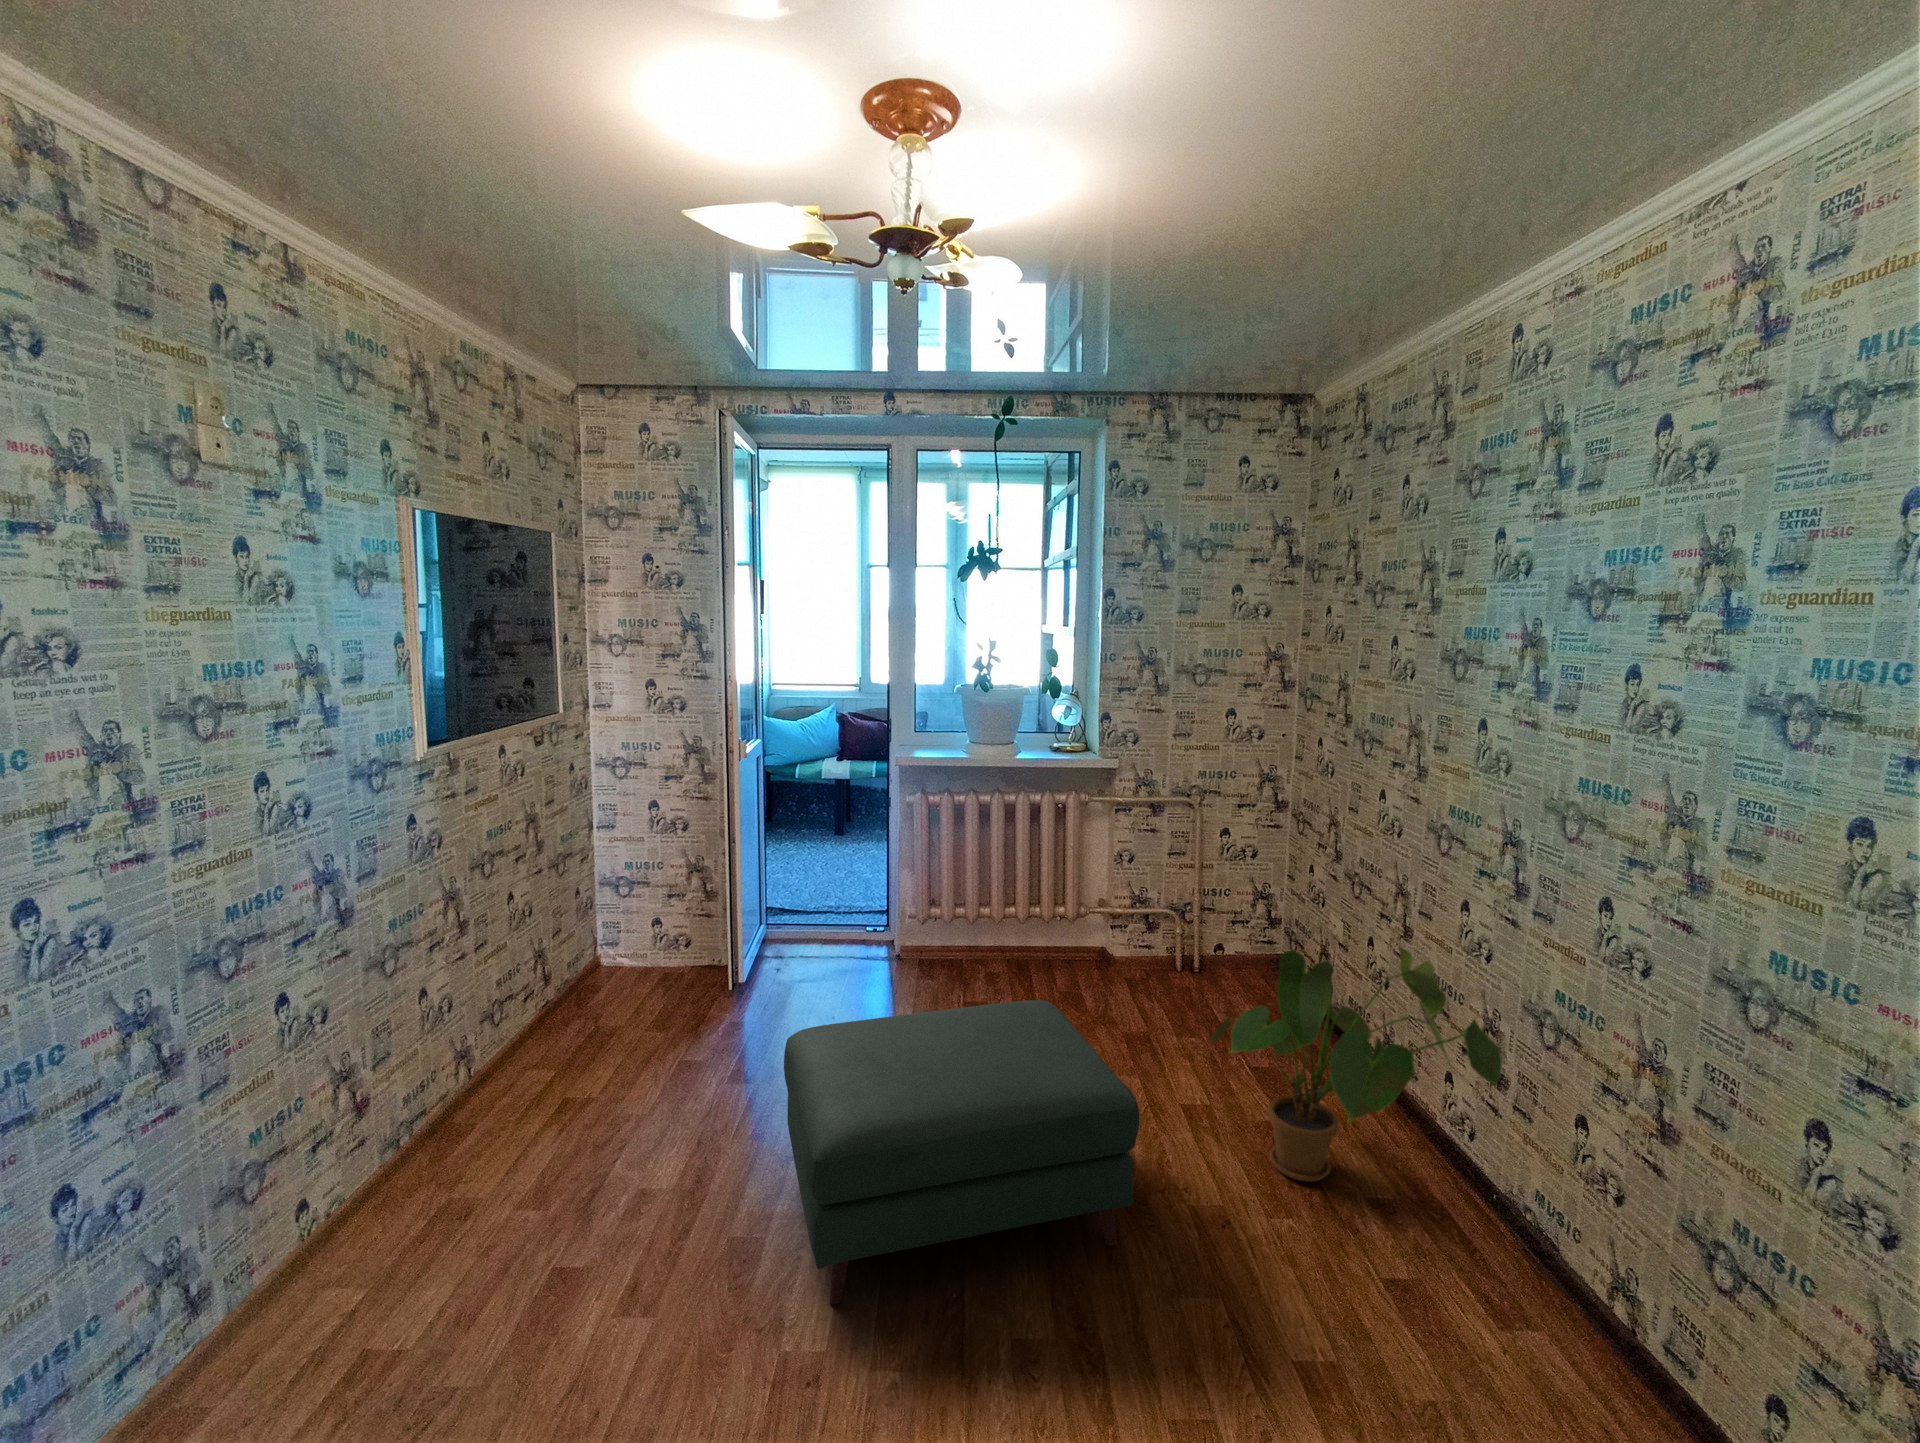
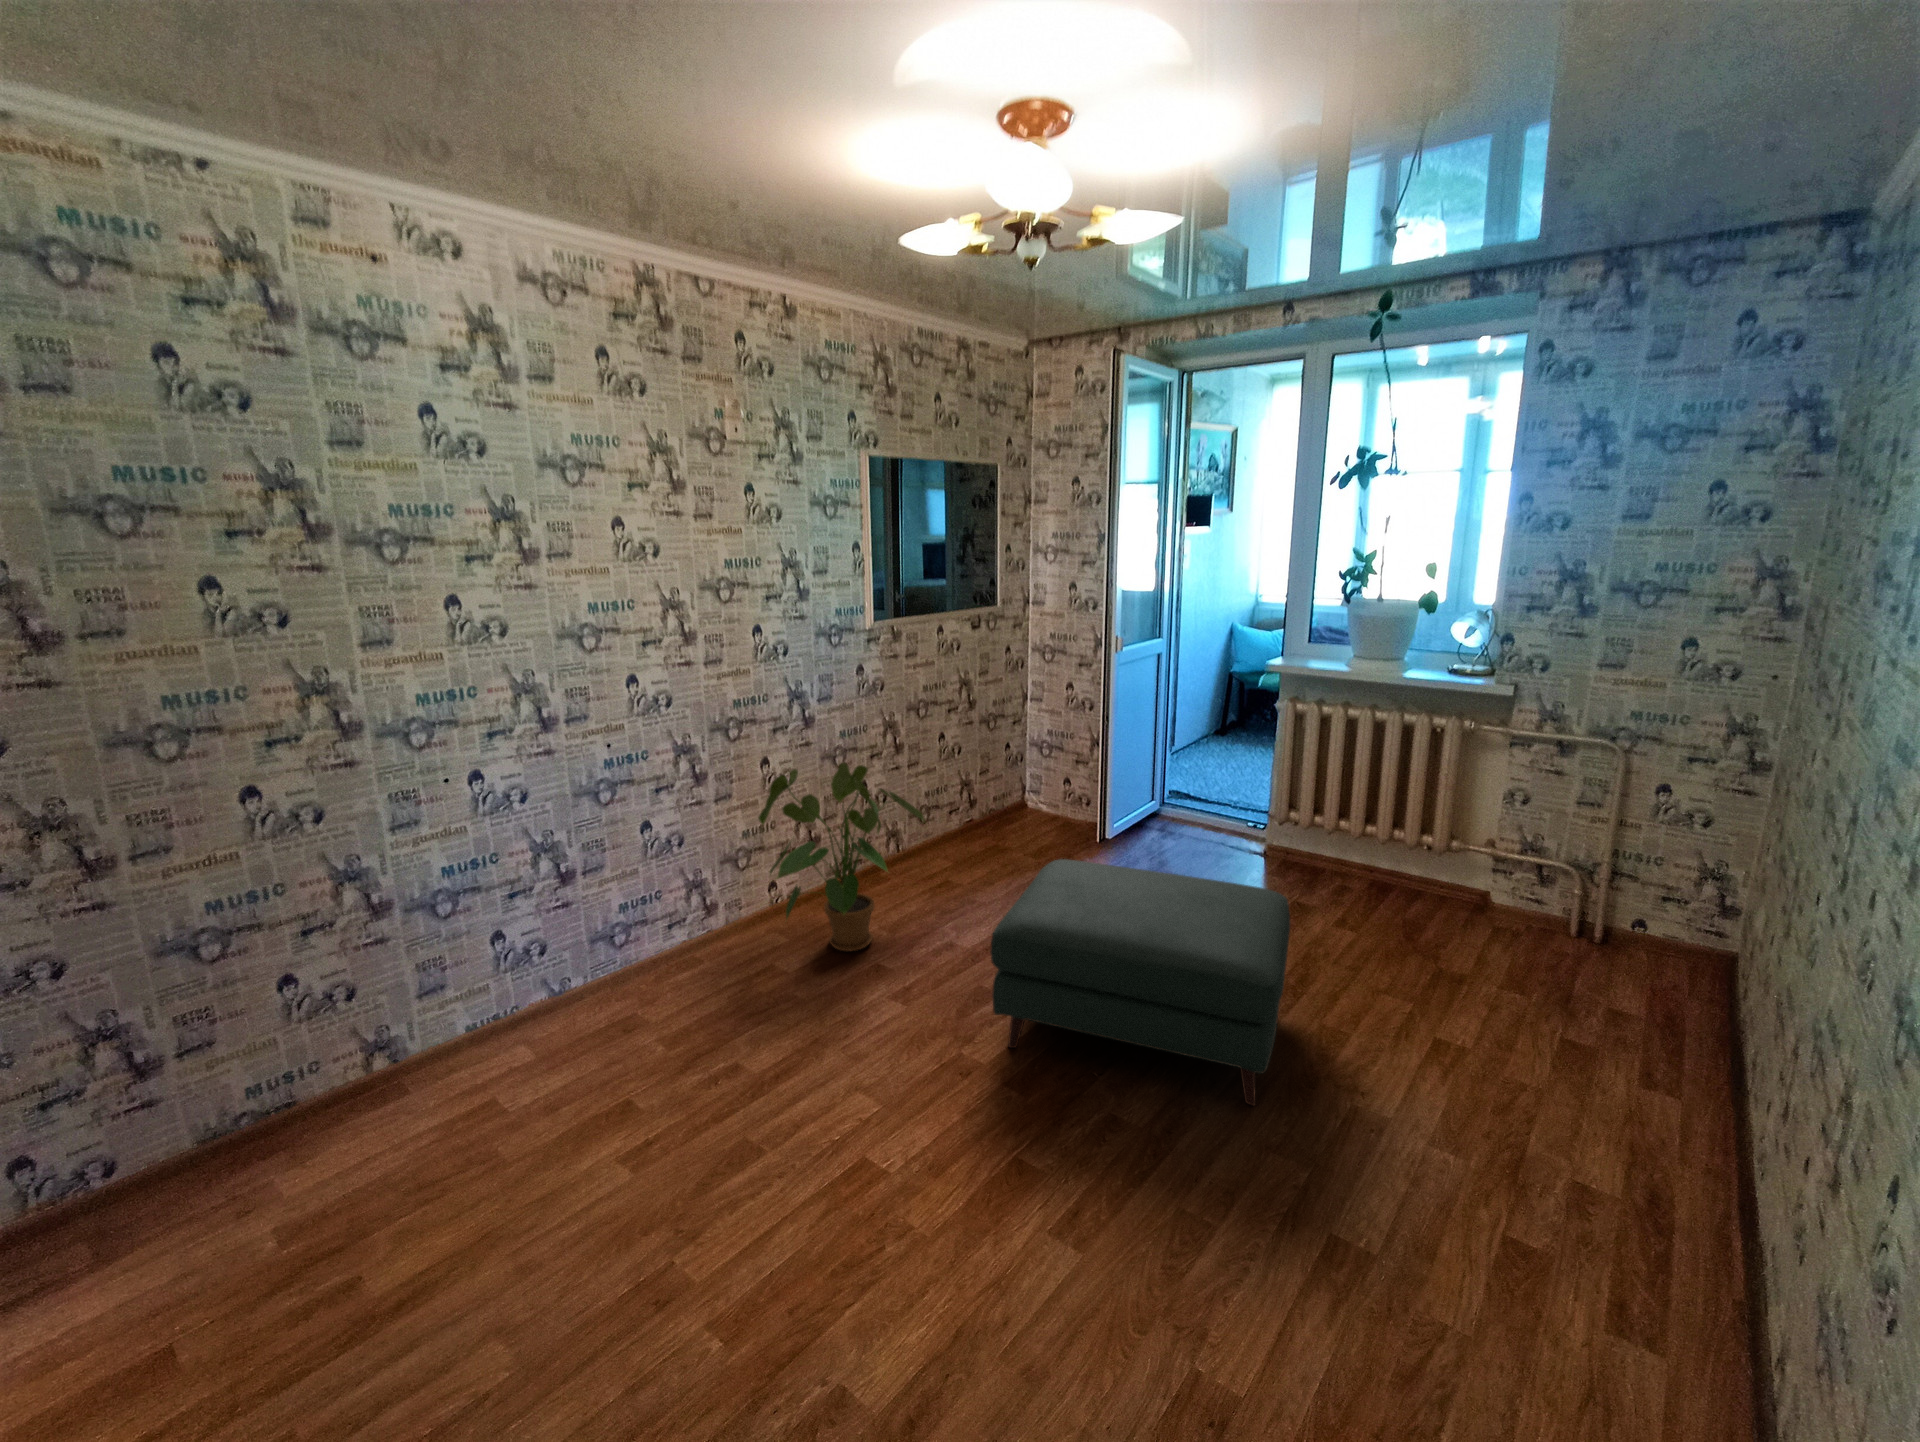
house plant: present [1212,949,1502,1182] -> present [759,763,925,951]

